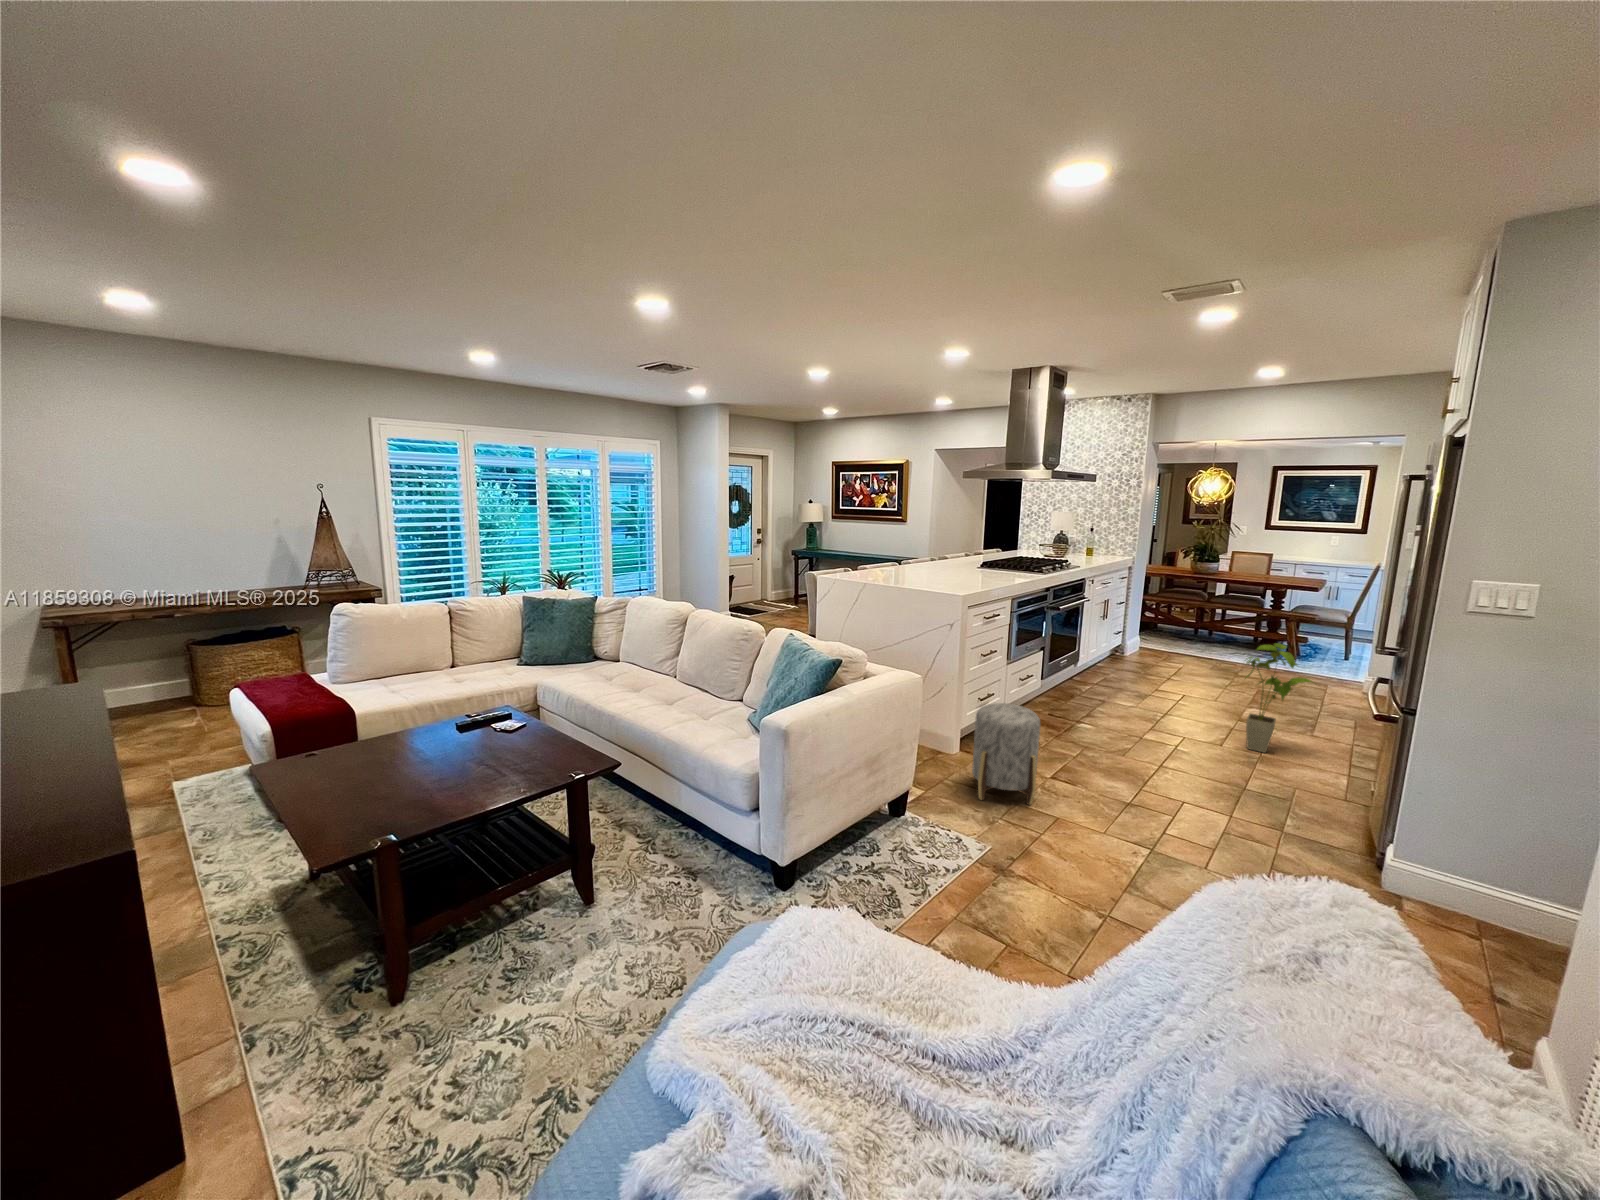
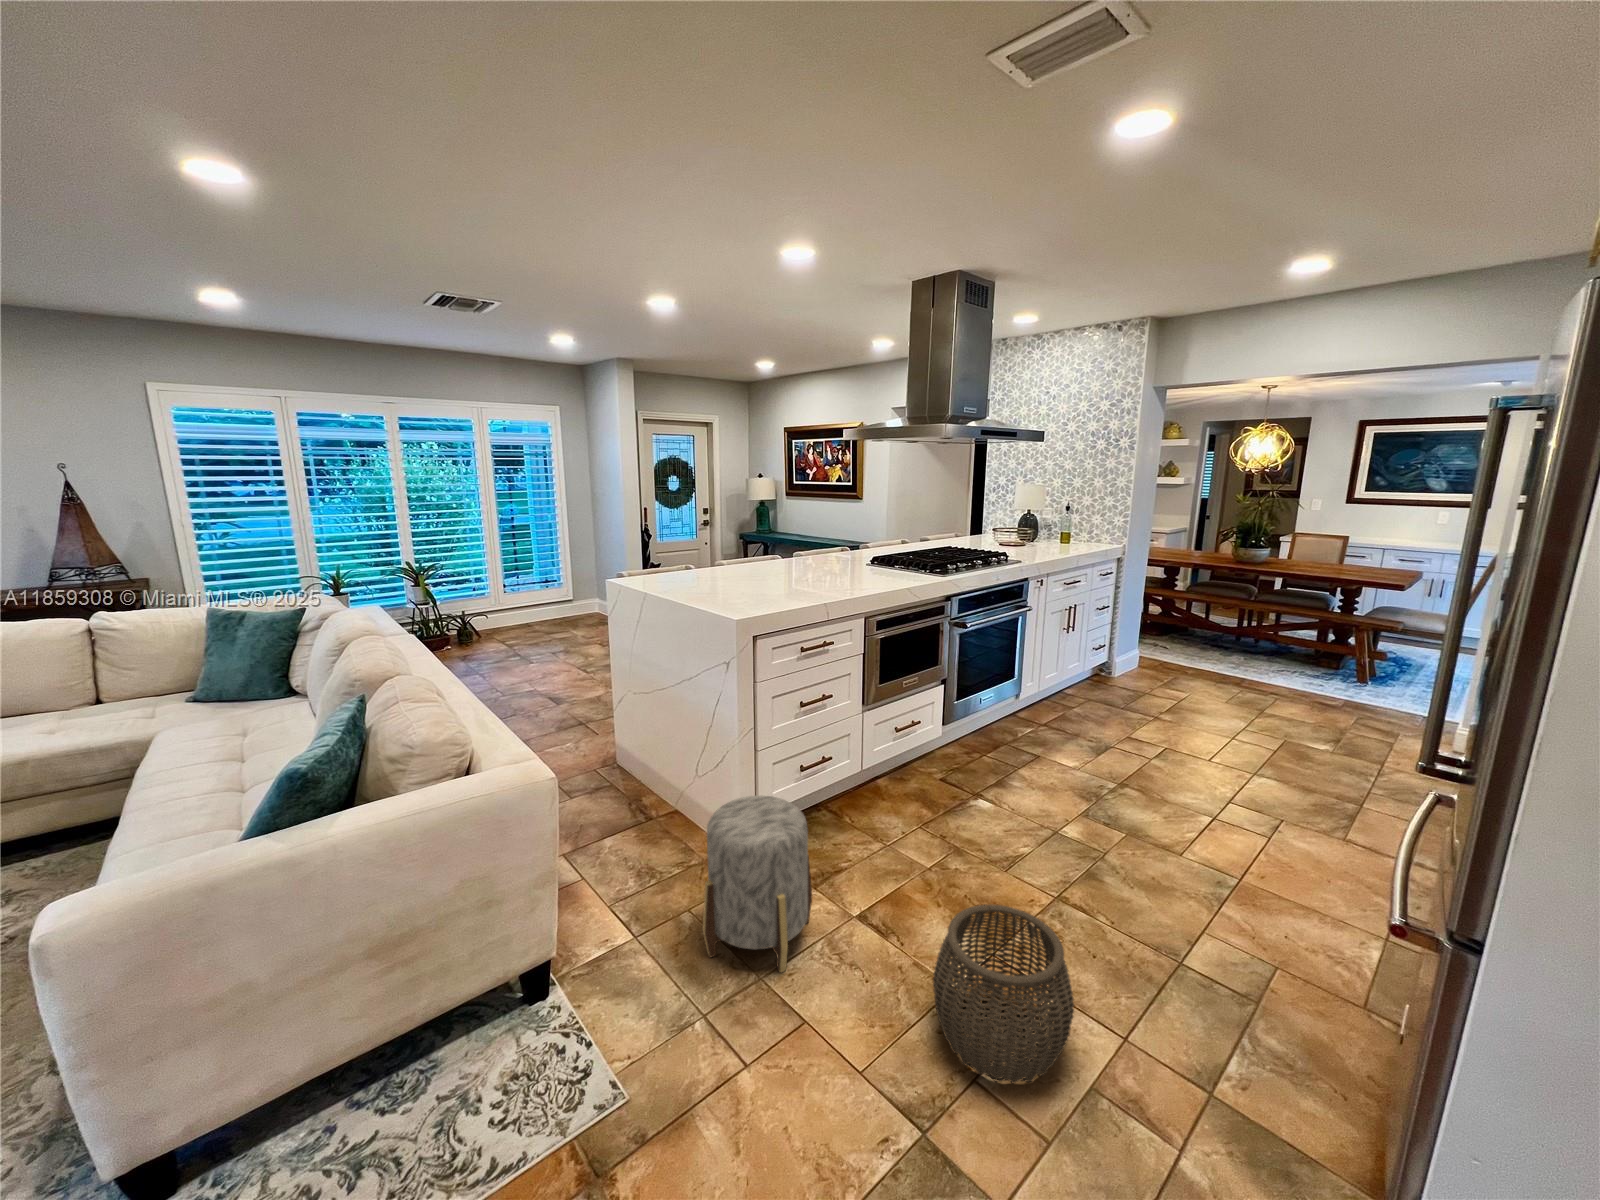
house plant: present [1245,643,1311,753] -> none [1209,698,1330,870]
woven basket: none [1133,752,1223,840] -> present [933,904,1074,1084]

